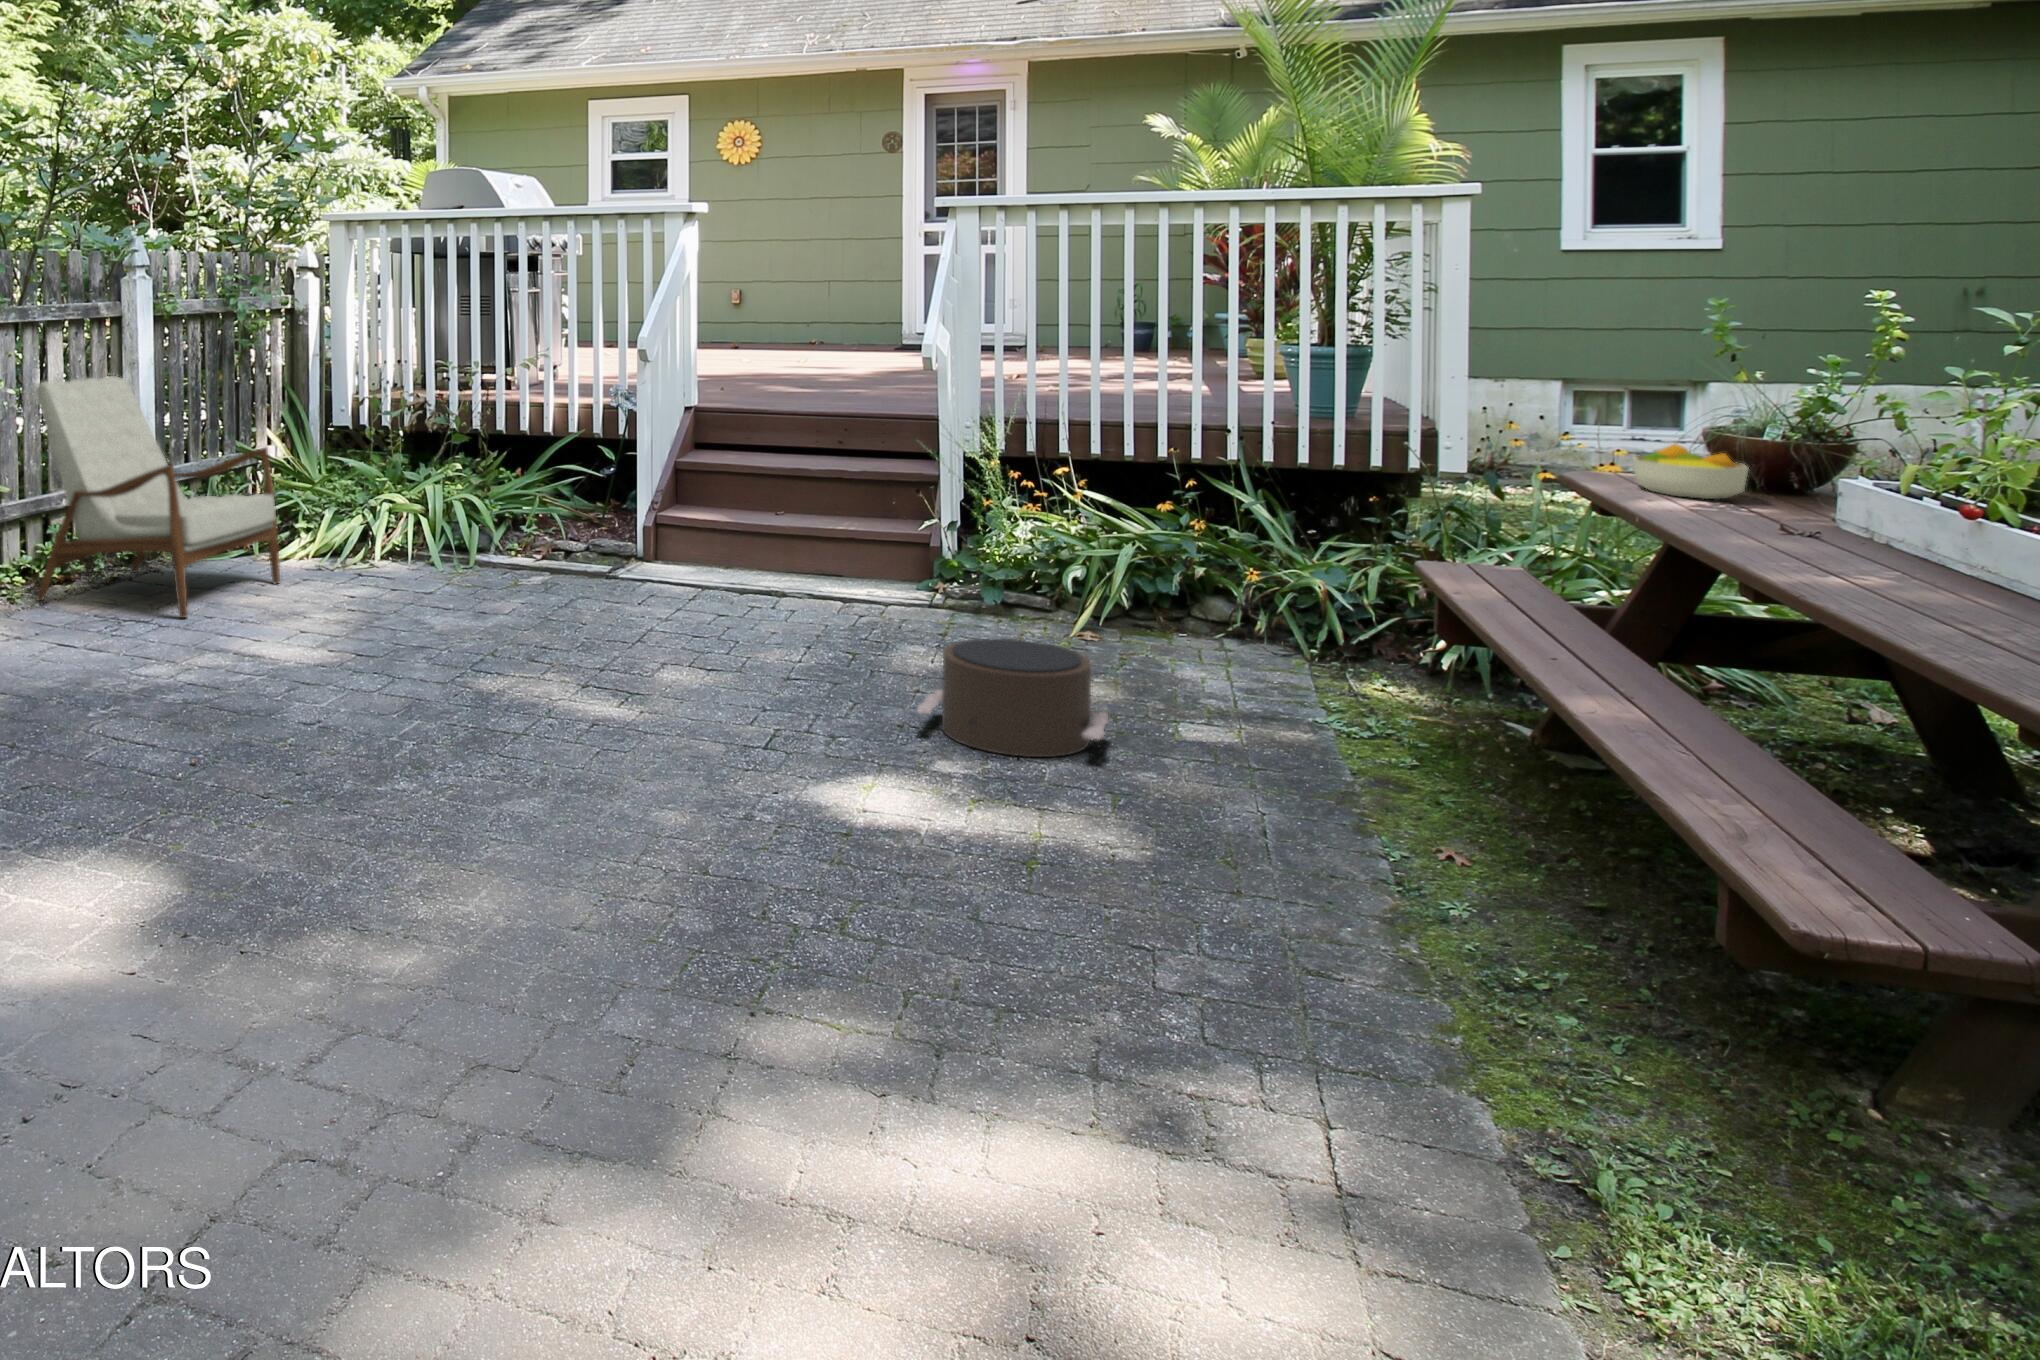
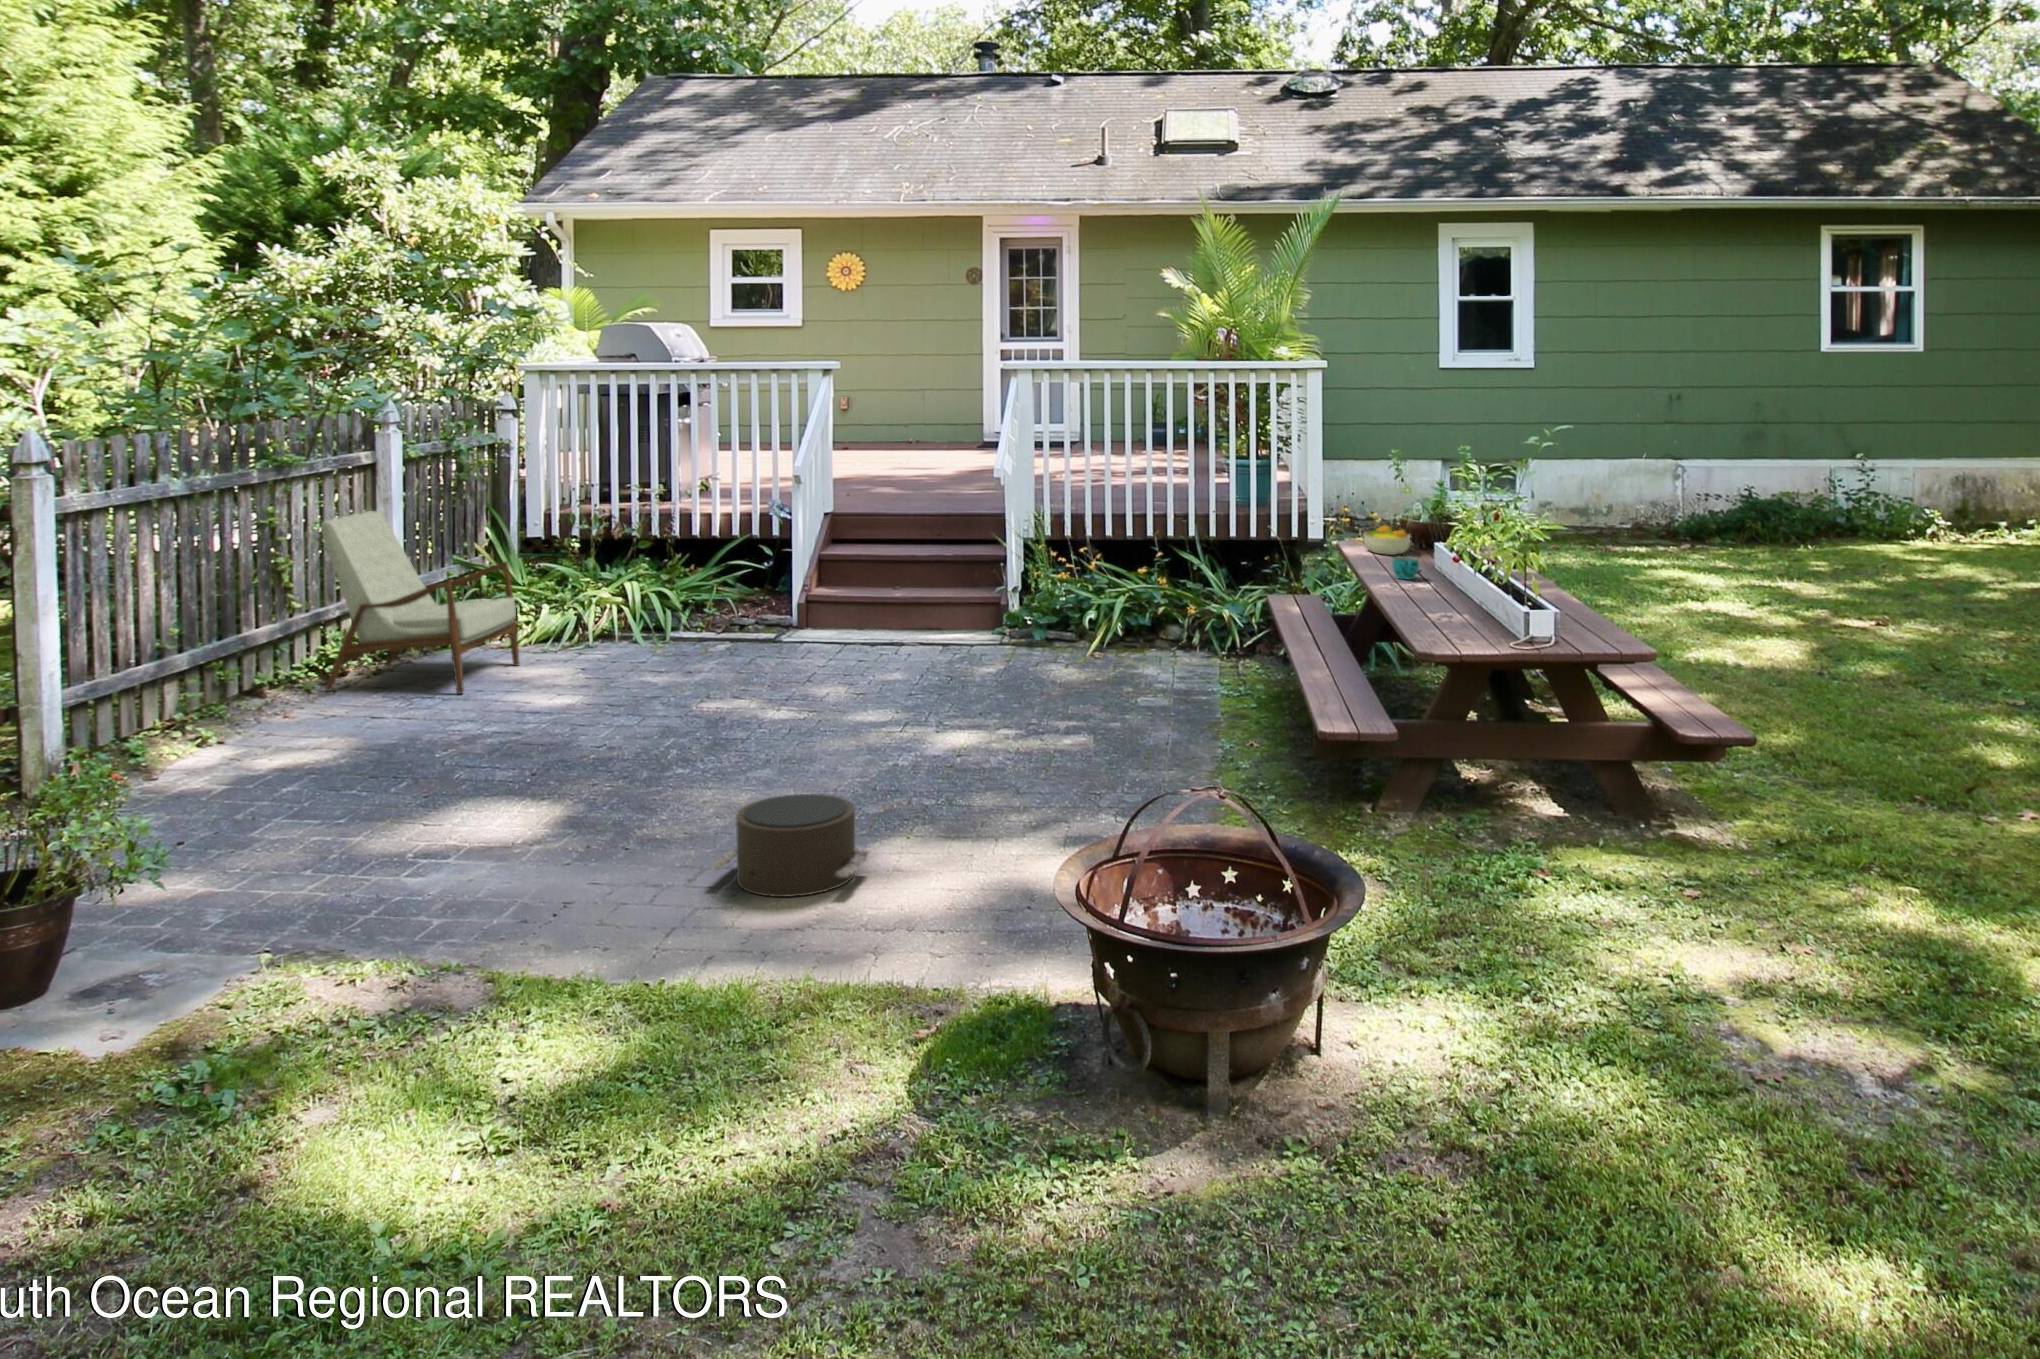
cup: none [1786,499,1859,548] -> present [1392,556,1419,579]
pouf: present [917,639,1108,757] -> present [712,794,869,897]

